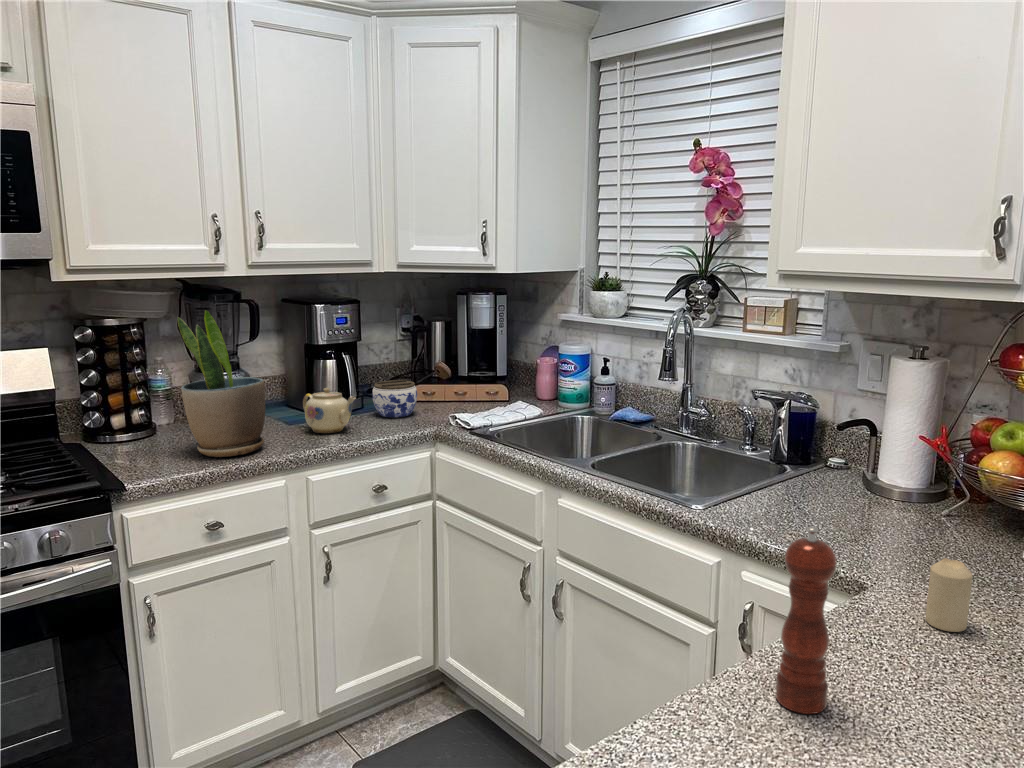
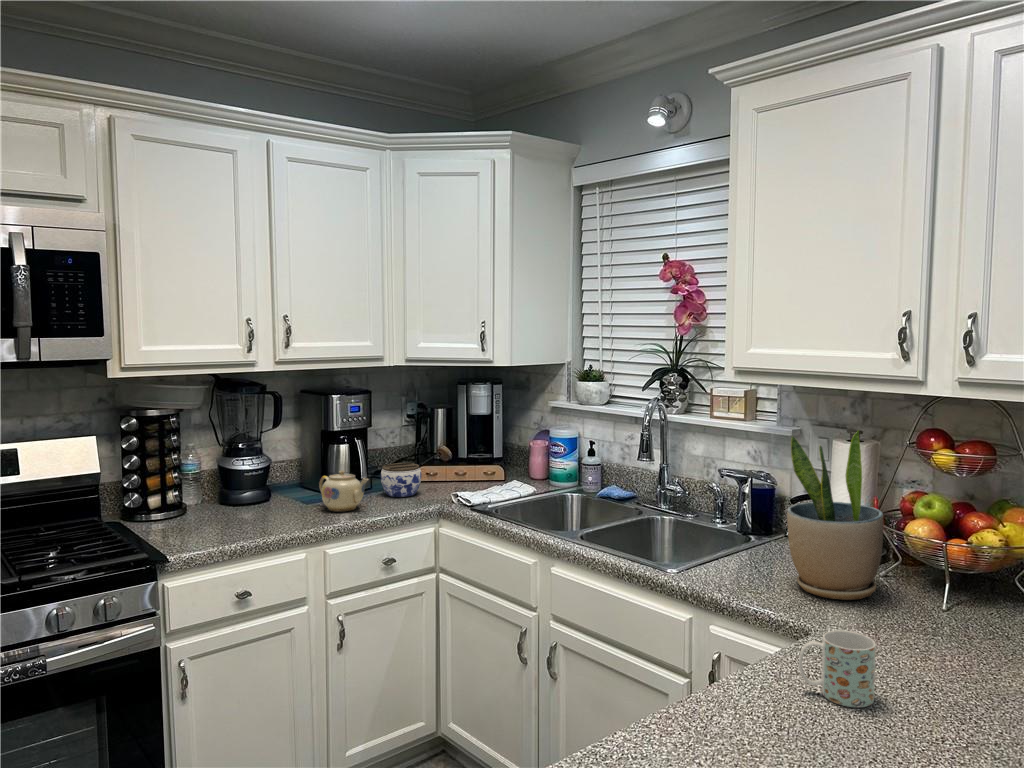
potted plant: present [178,311,265,457] -> present [787,431,883,600]
pepper mill: present [776,527,836,714] -> none [727,574,767,723]
candle: present [926,558,973,632] -> none [853,605,886,665]
mug: none [866,593,970,692] -> present [799,630,876,707]

